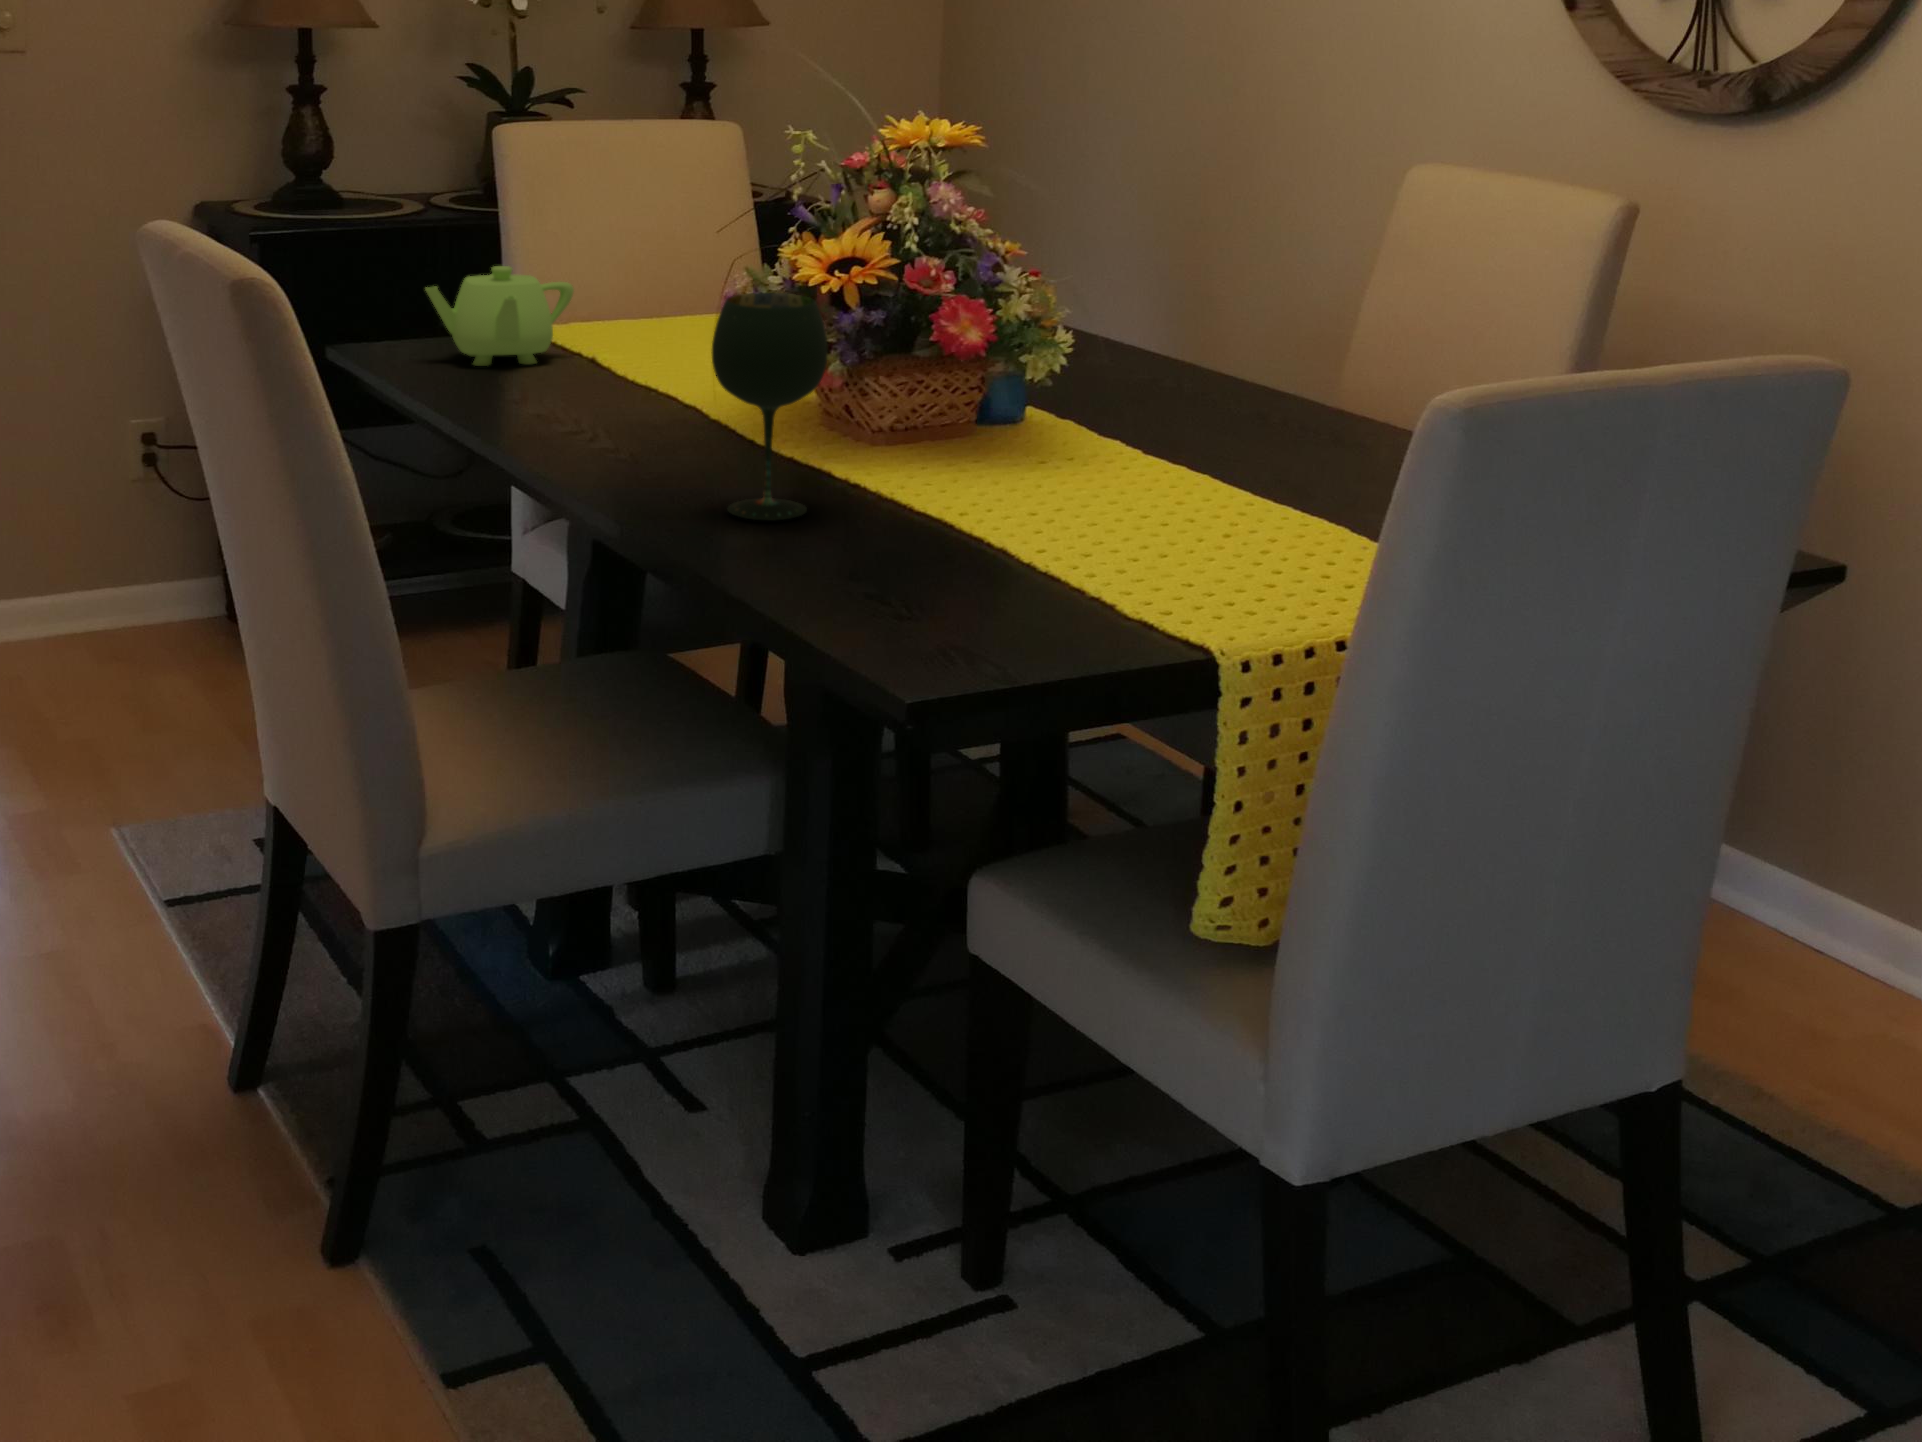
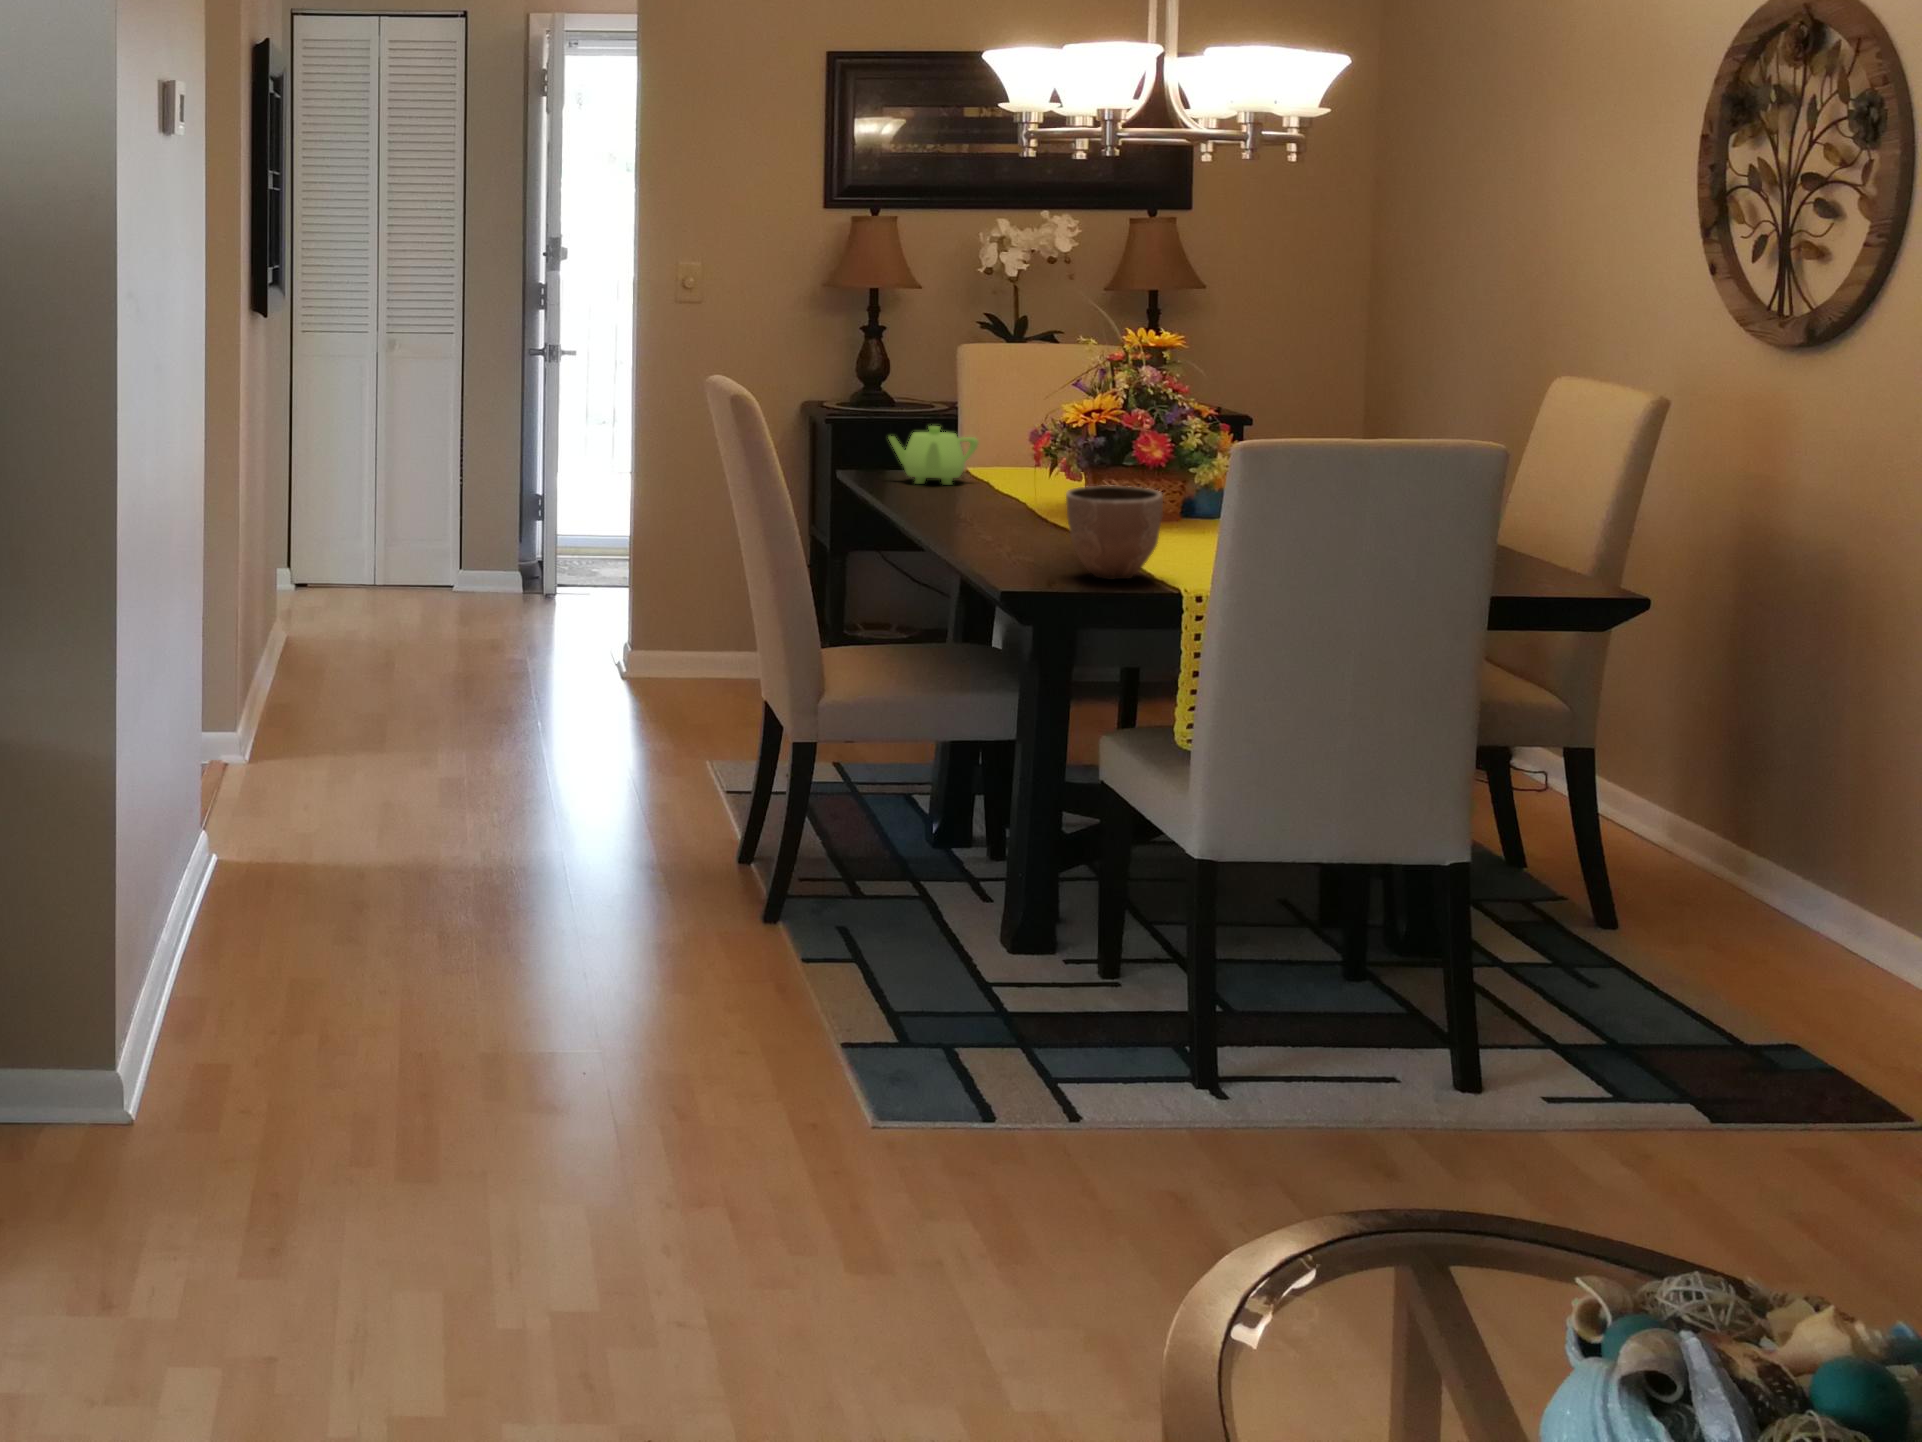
wine glass: present [712,293,828,520] -> none [982,422,1048,544]
decorative bowl: none [953,426,1133,614] -> present [1066,485,1163,579]

